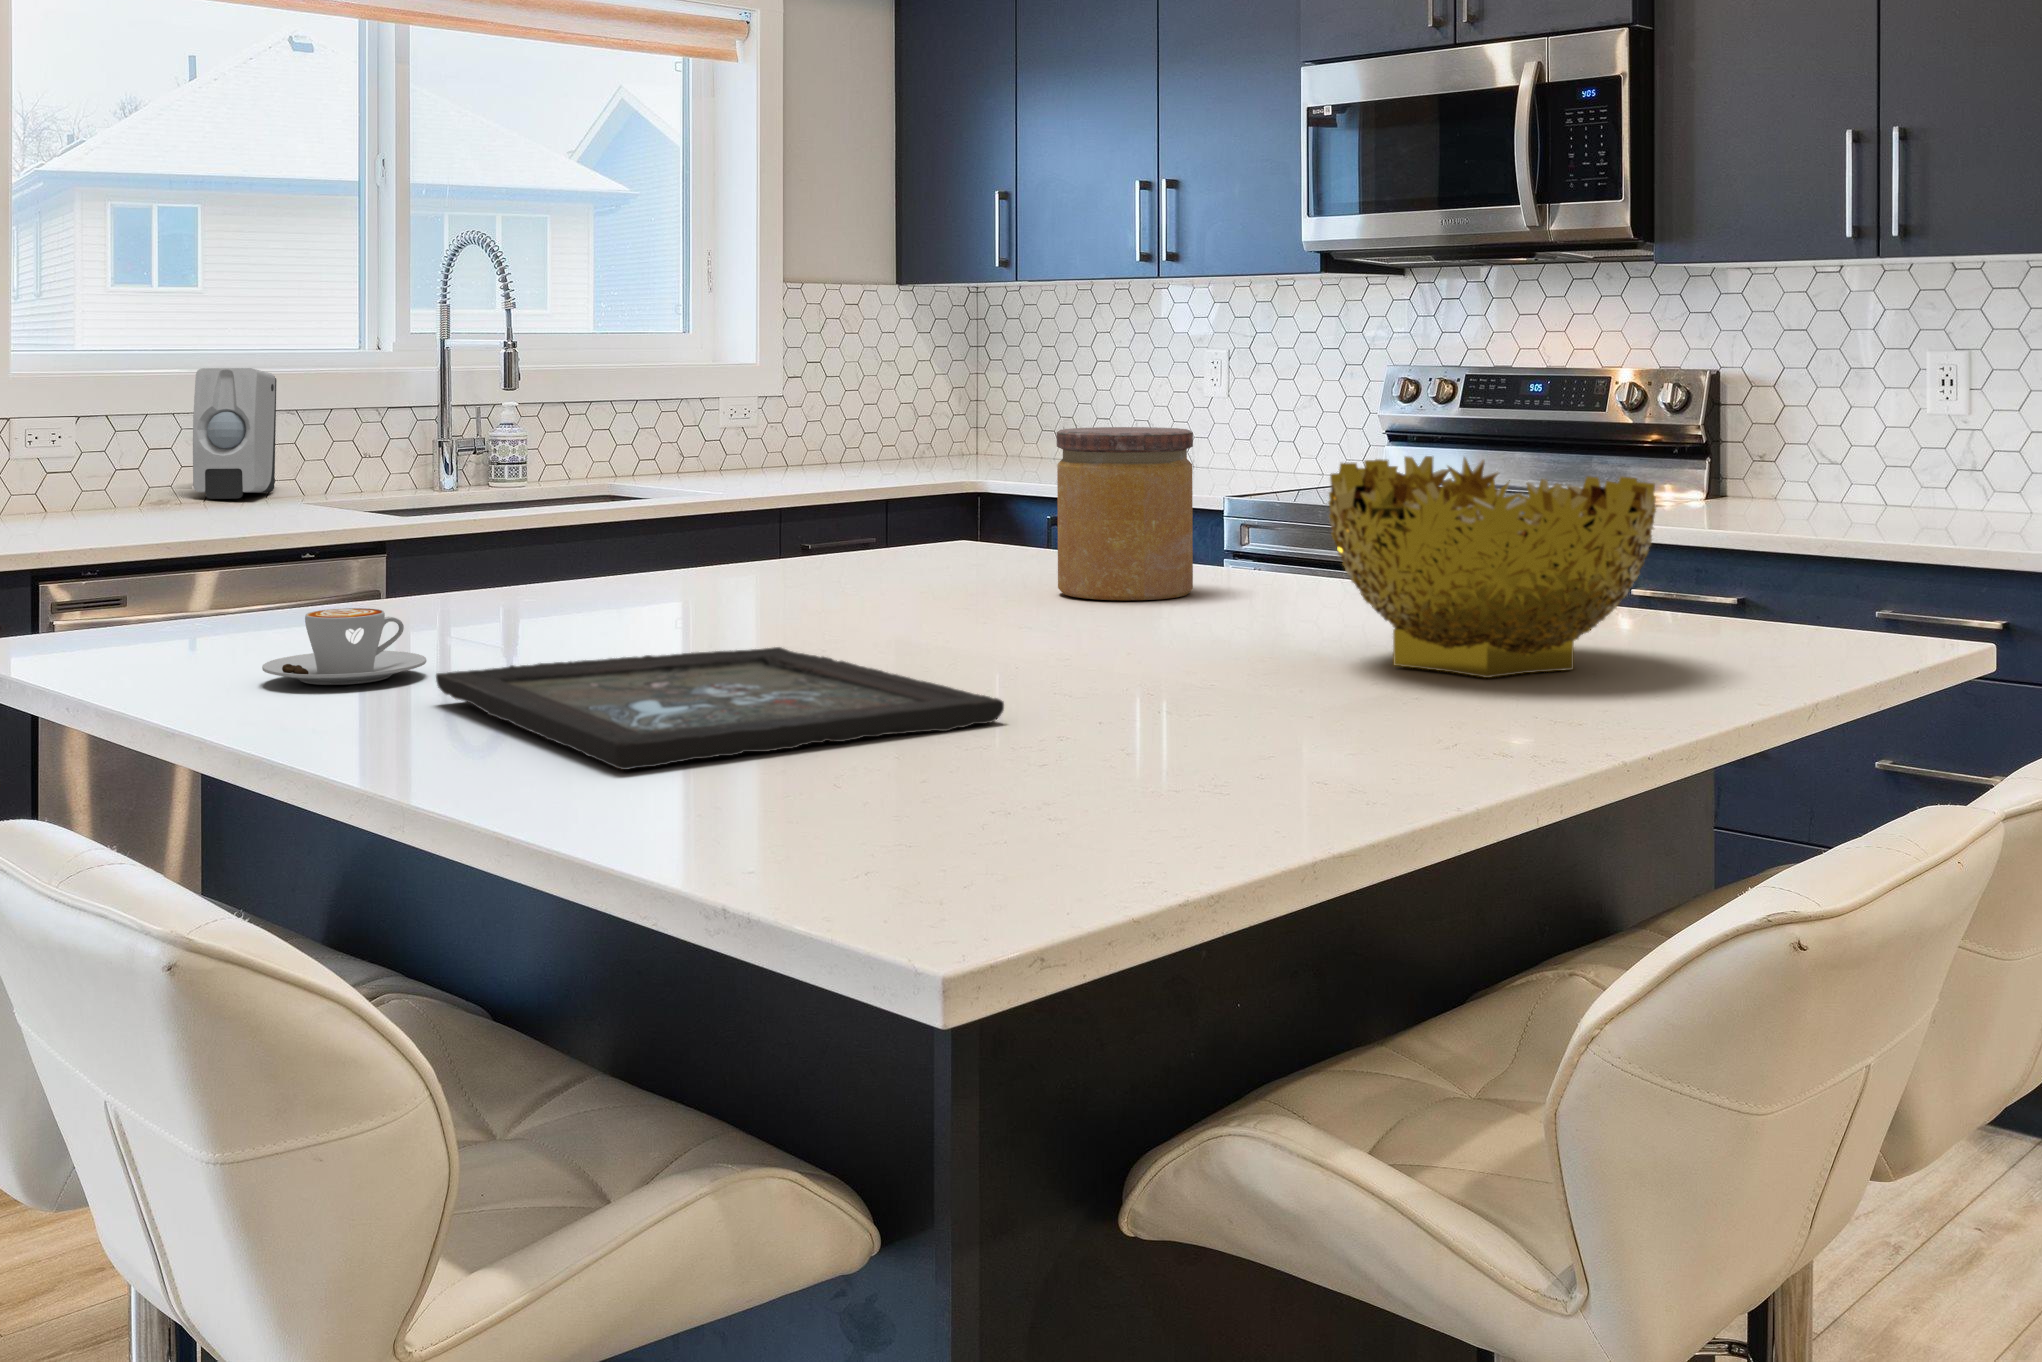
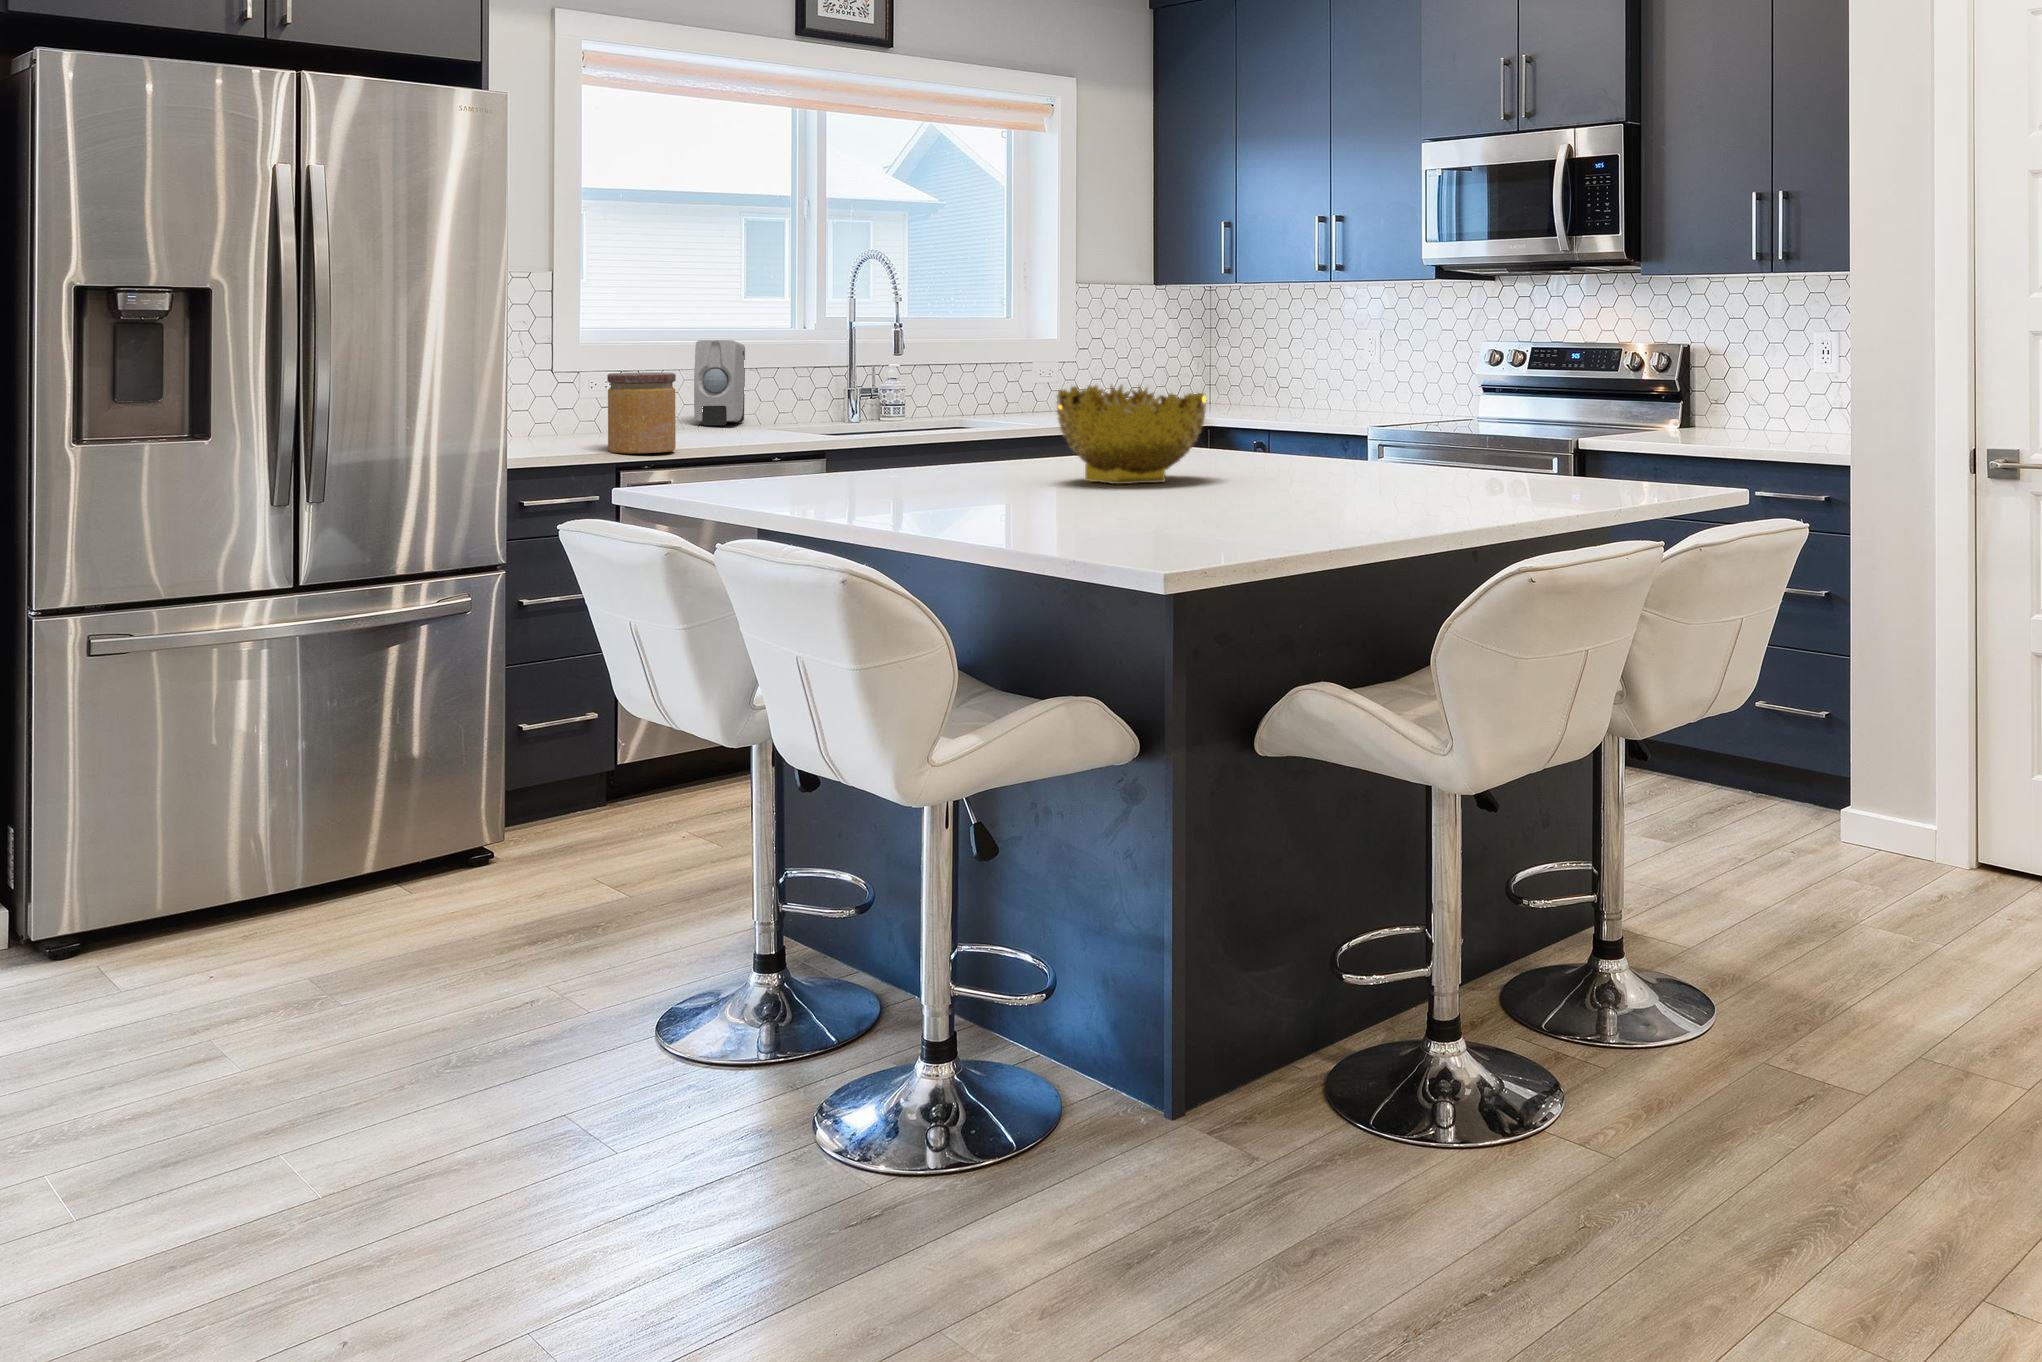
jar: present [1057,427,1193,600] -> present [607,372,676,453]
decorative bowl: present [1328,456,1656,678] -> present [1057,385,1207,484]
coffee cup: present [262,608,426,685] -> none [815,466,901,504]
tray: present [436,647,1004,770] -> none [914,487,1205,528]

